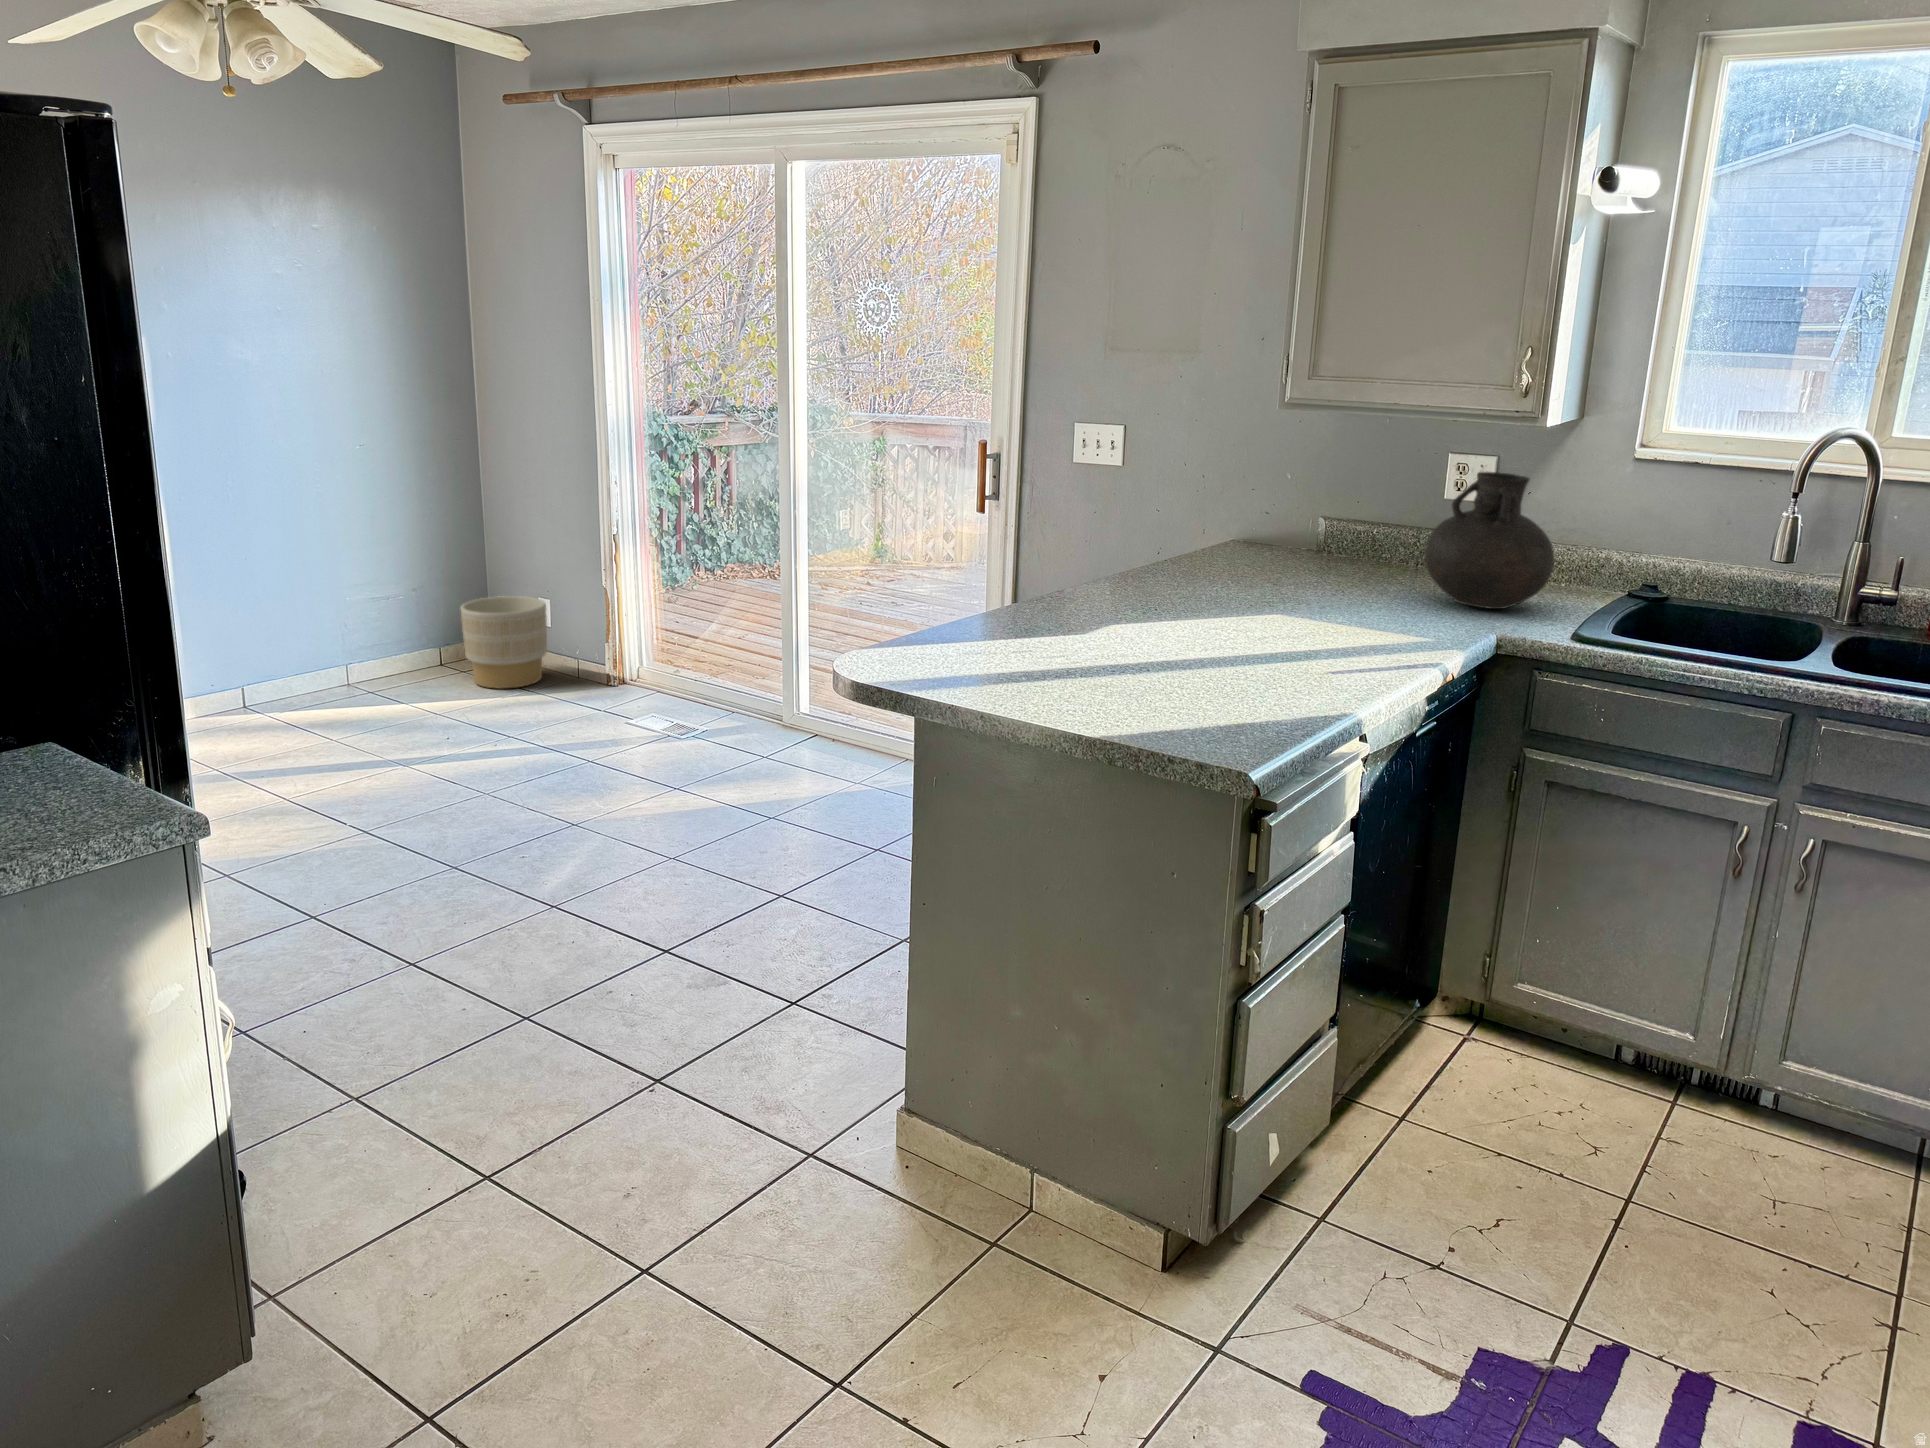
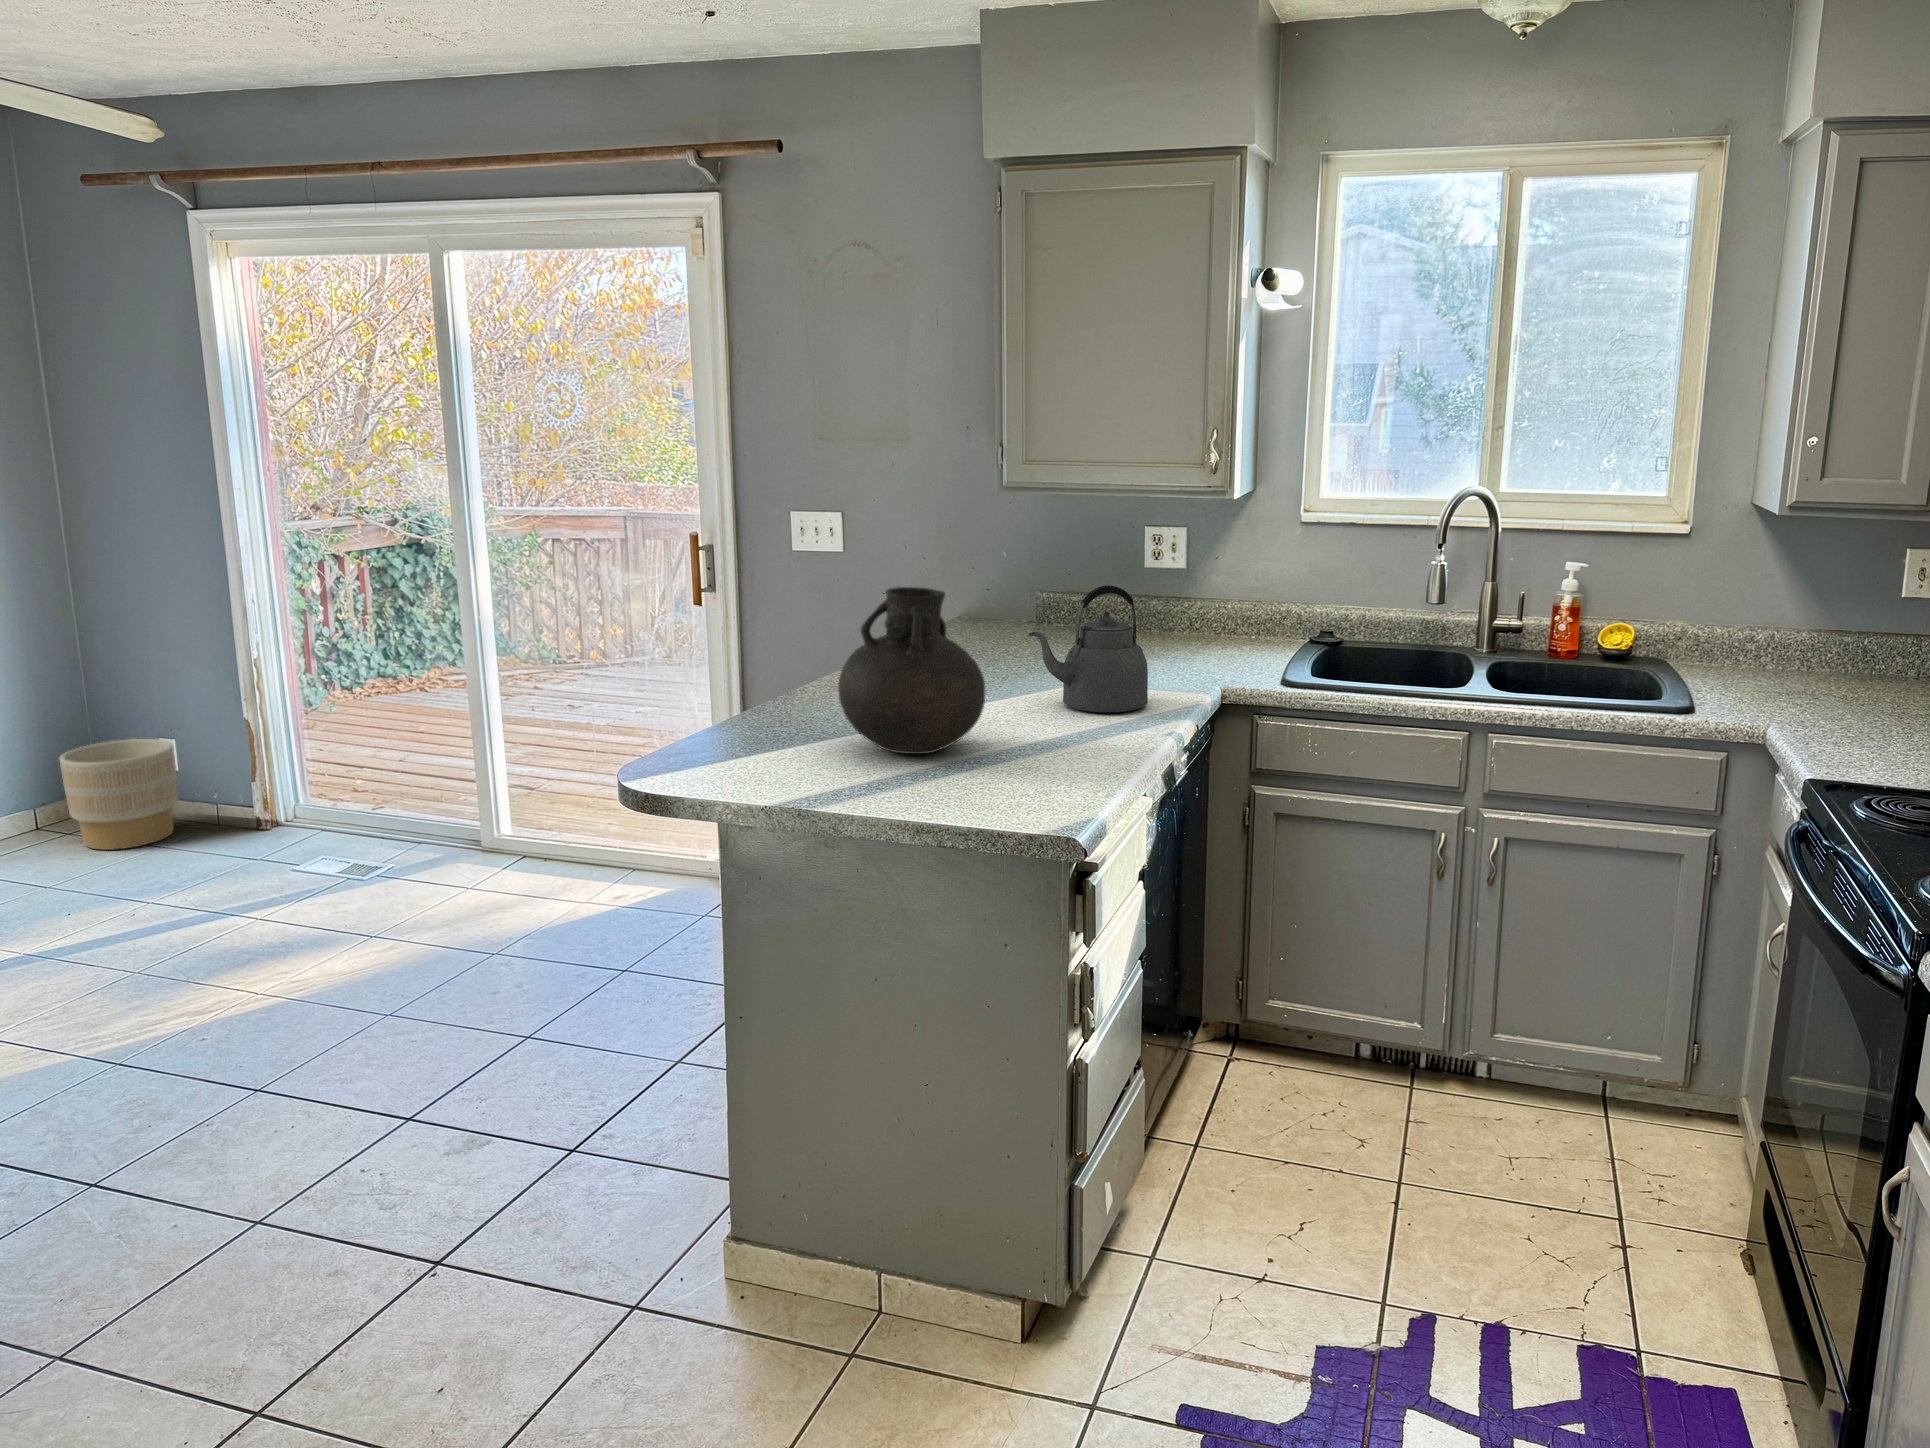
vase: present [1425,472,1554,609] -> present [838,587,985,754]
kettle: none [1267,516,1399,652] -> present [1028,585,1148,713]

